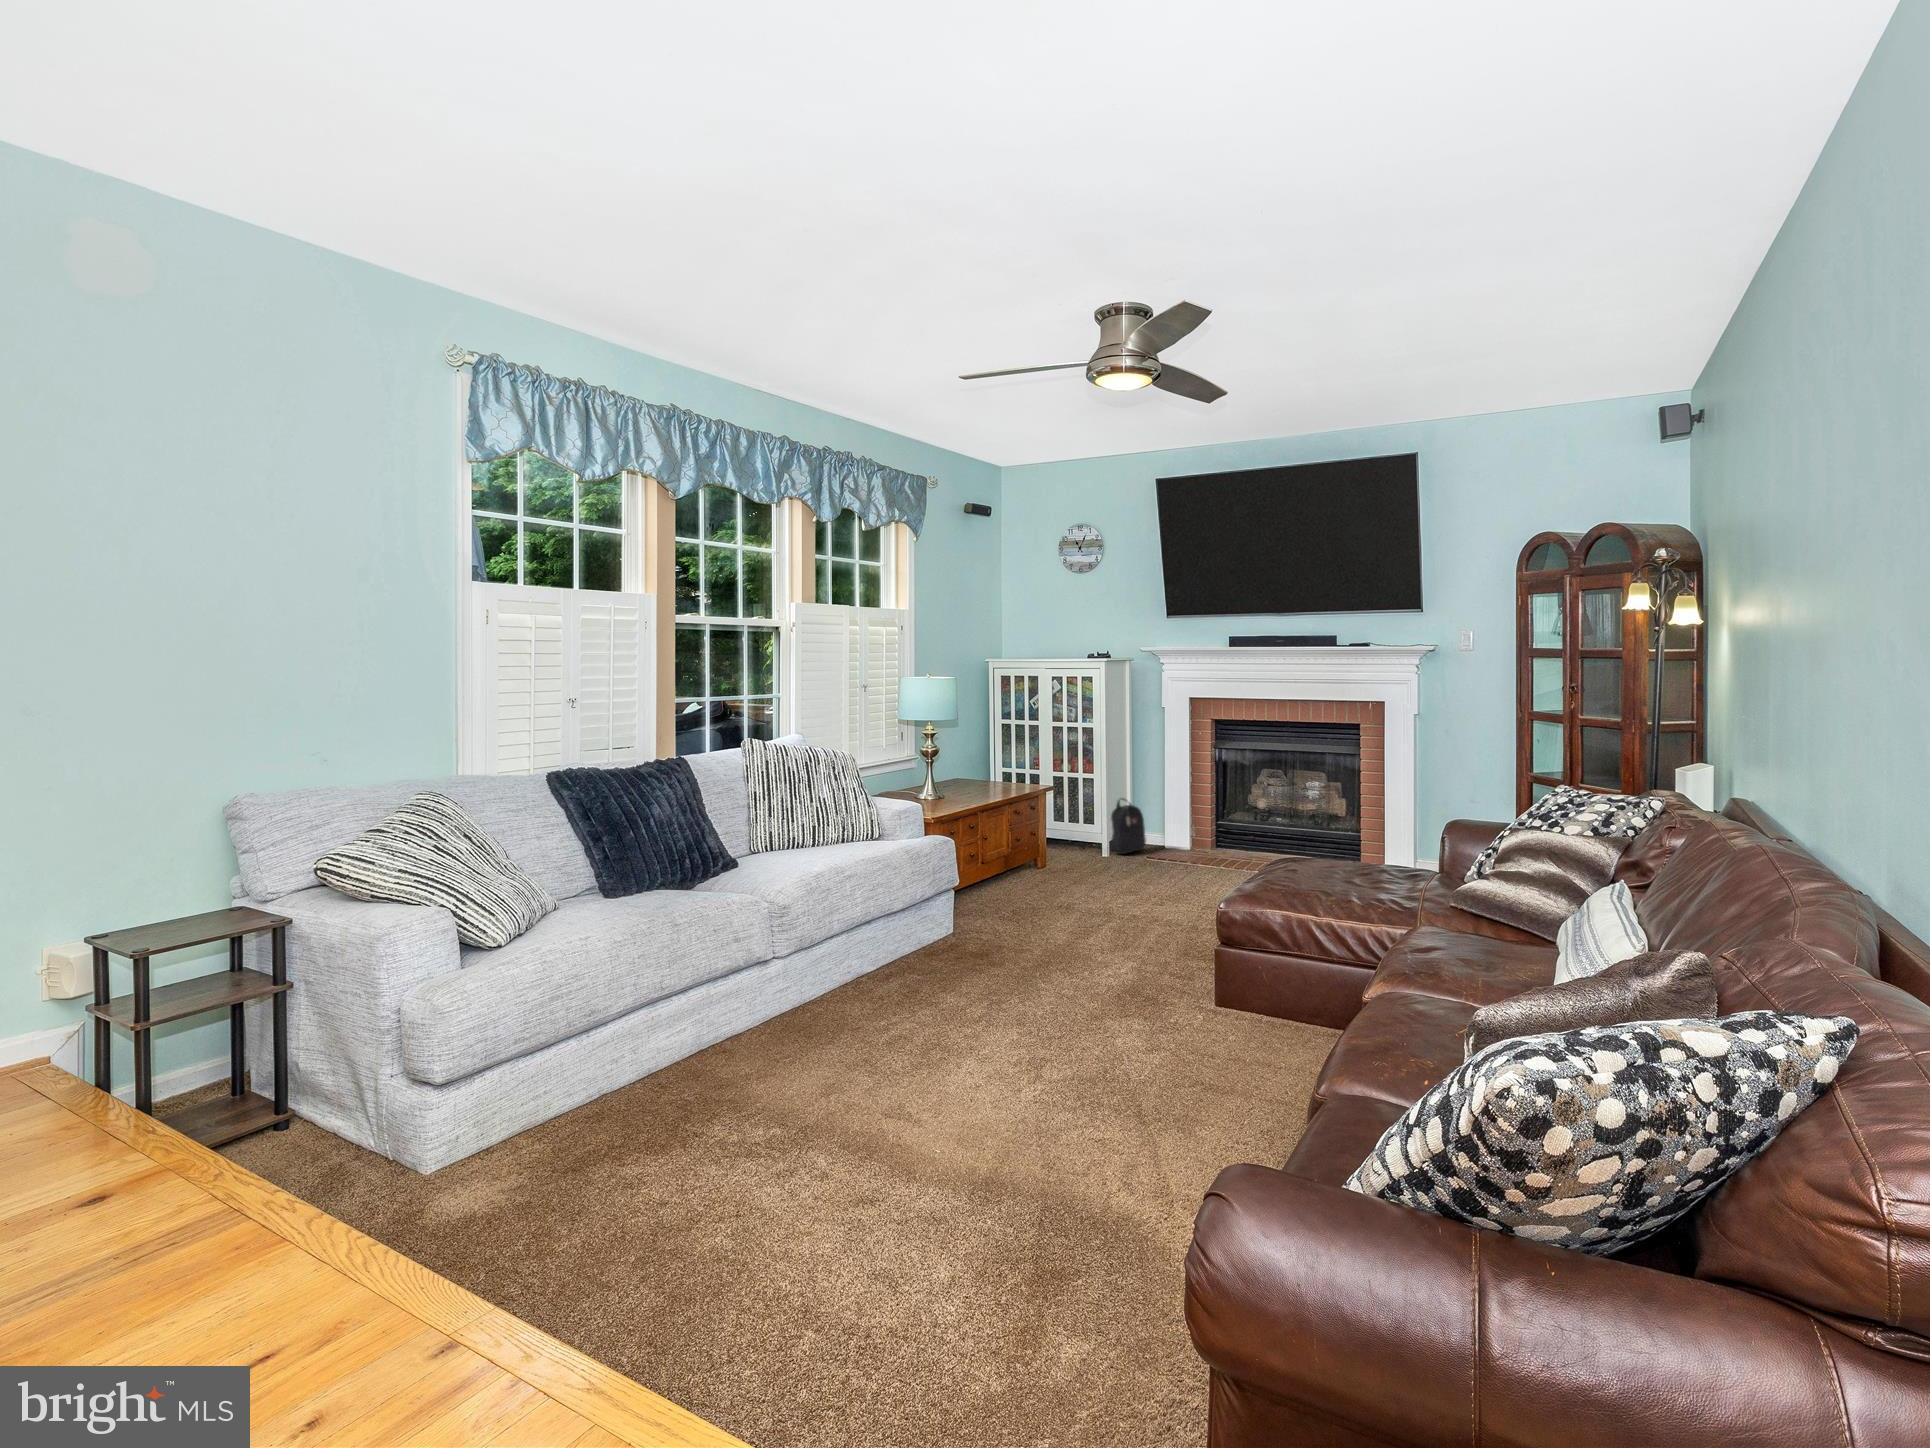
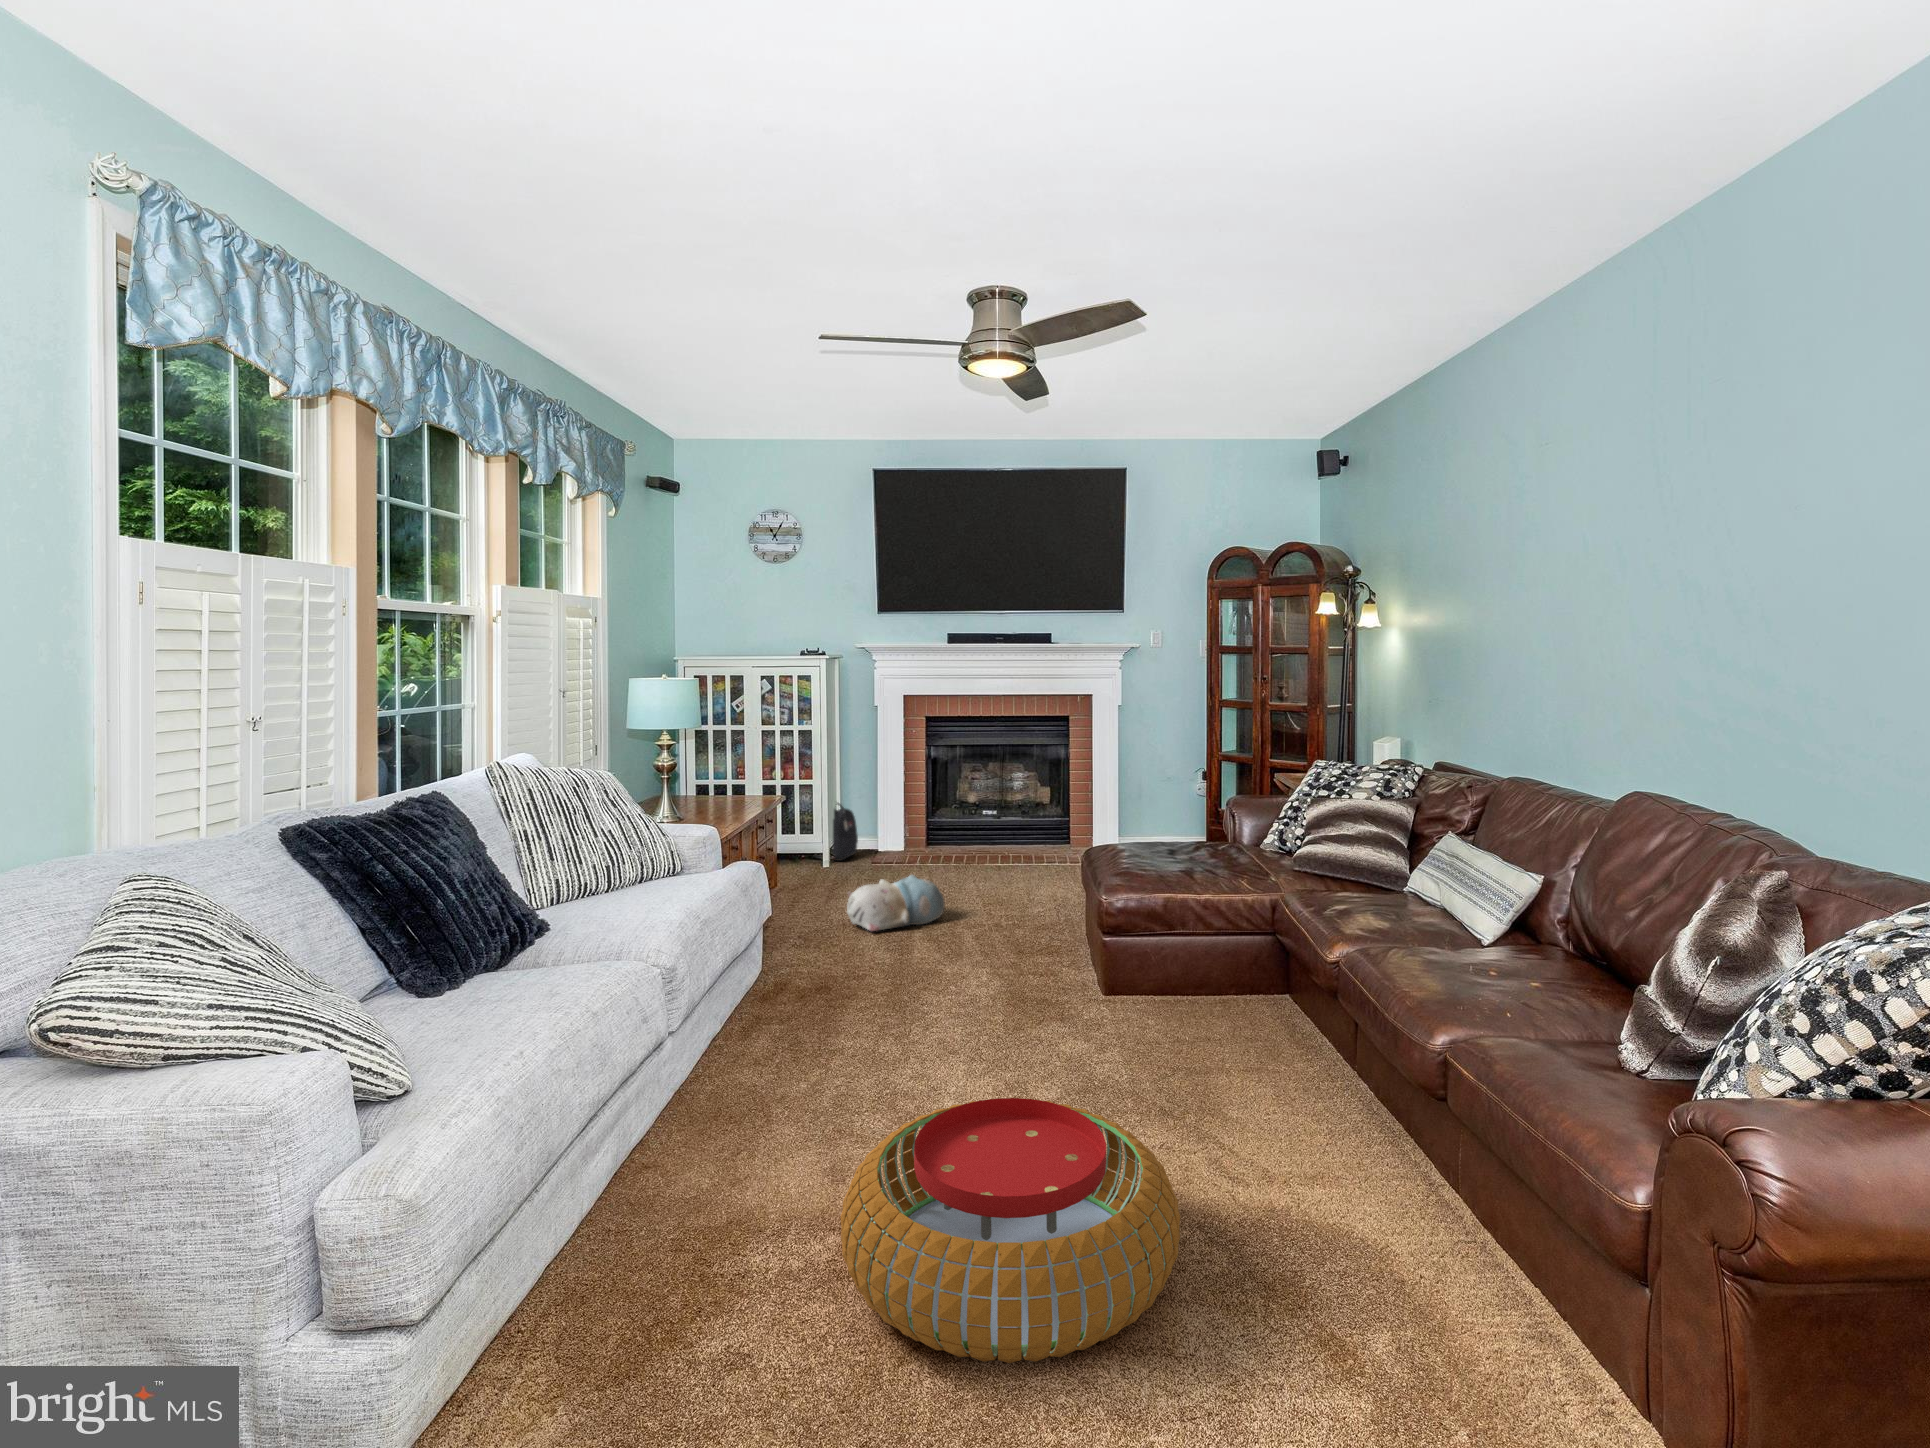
plush toy: none [1057,869,1150,917] -> present [847,875,945,931]
pouf: none [708,1044,1006,1254] -> present [840,1098,1180,1363]

